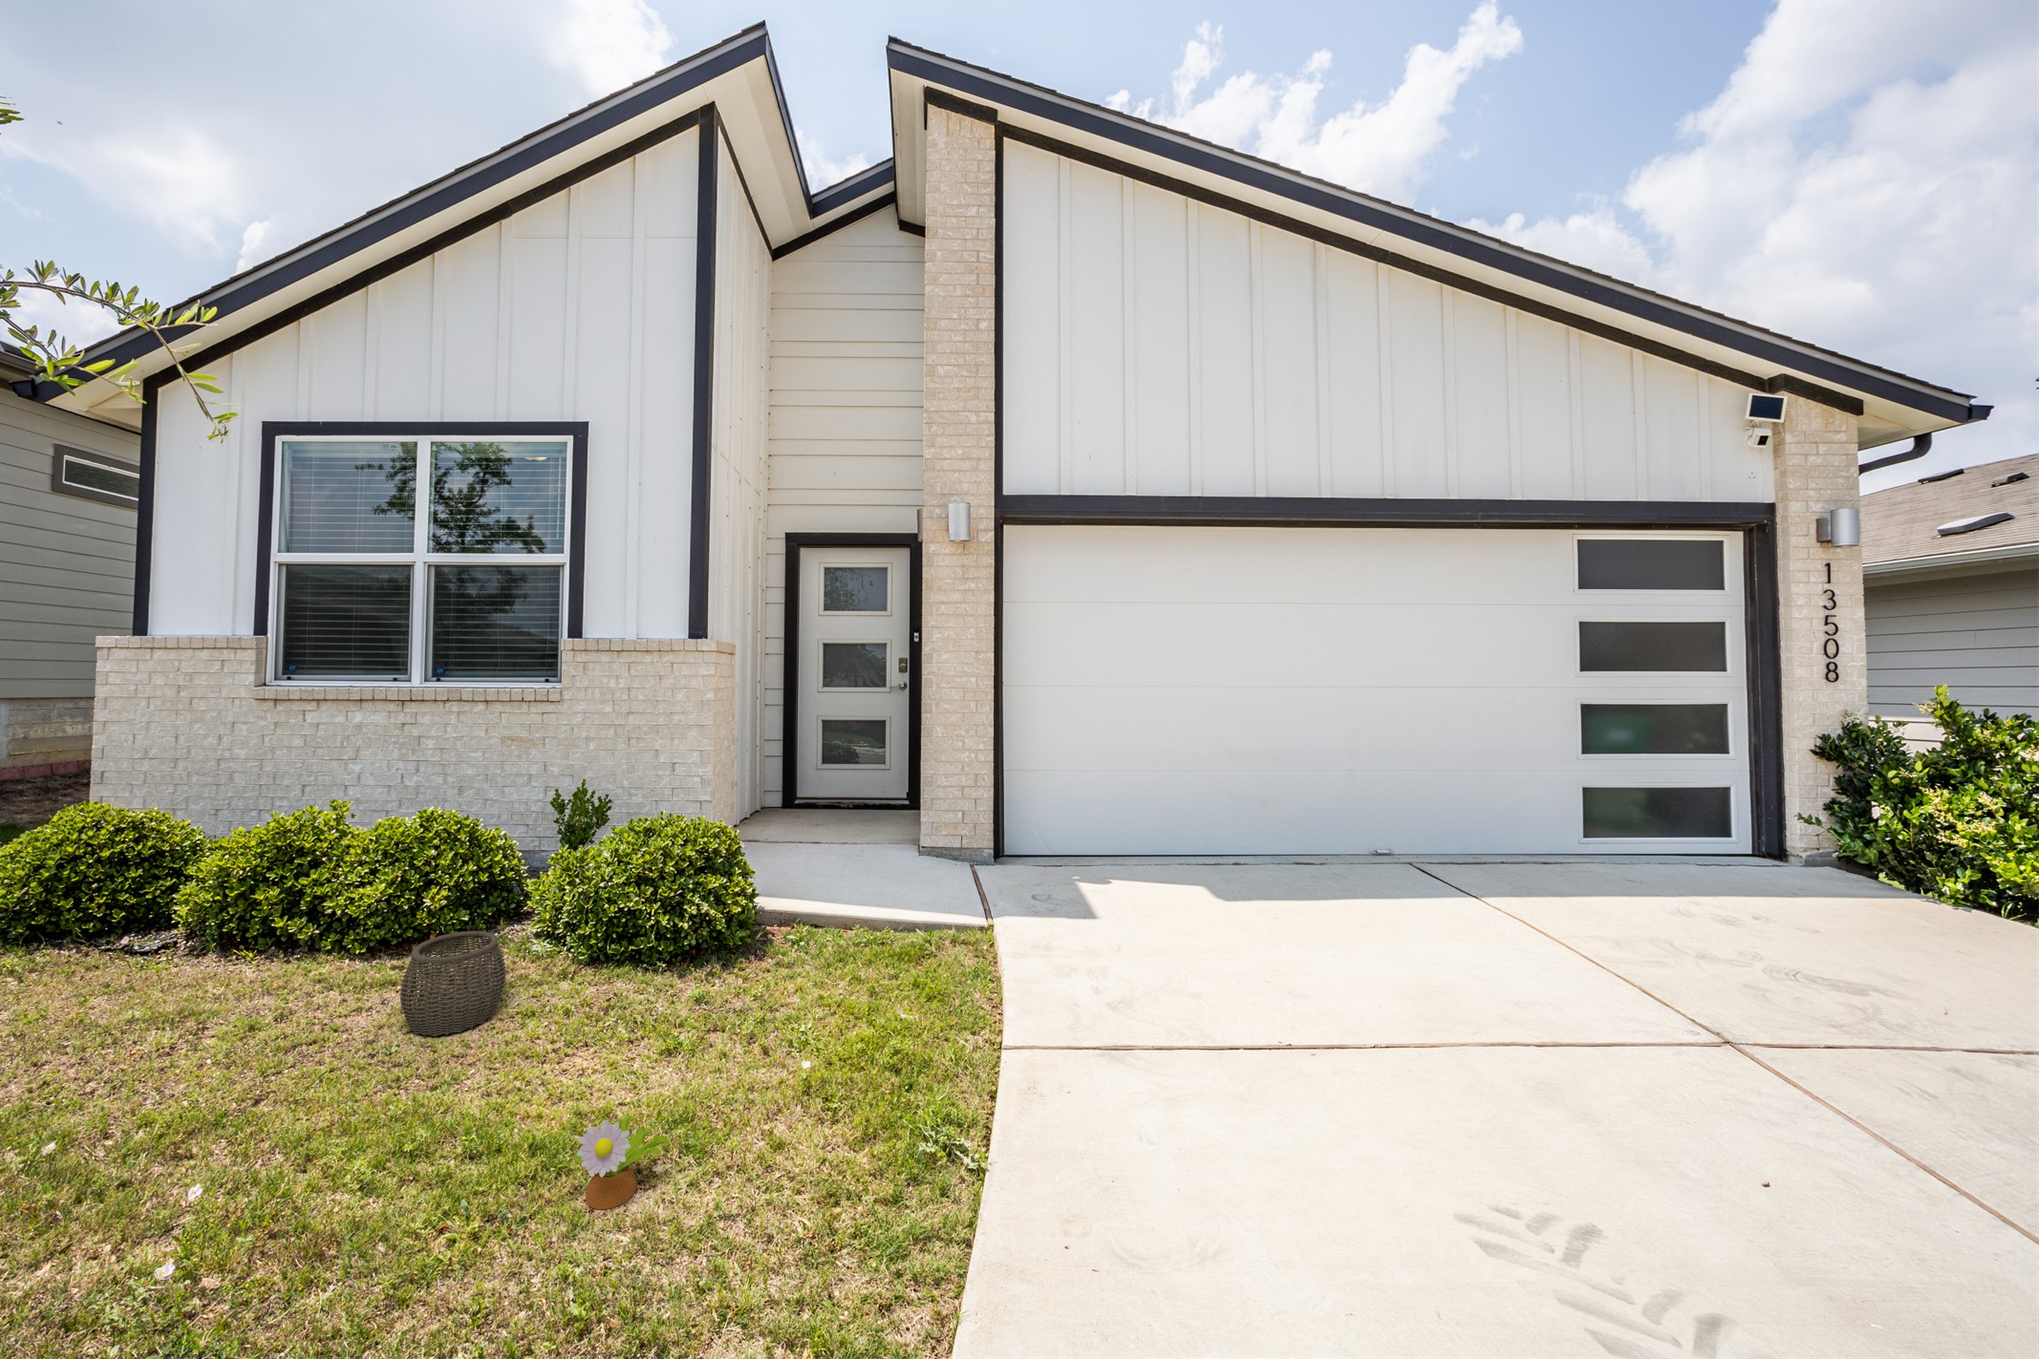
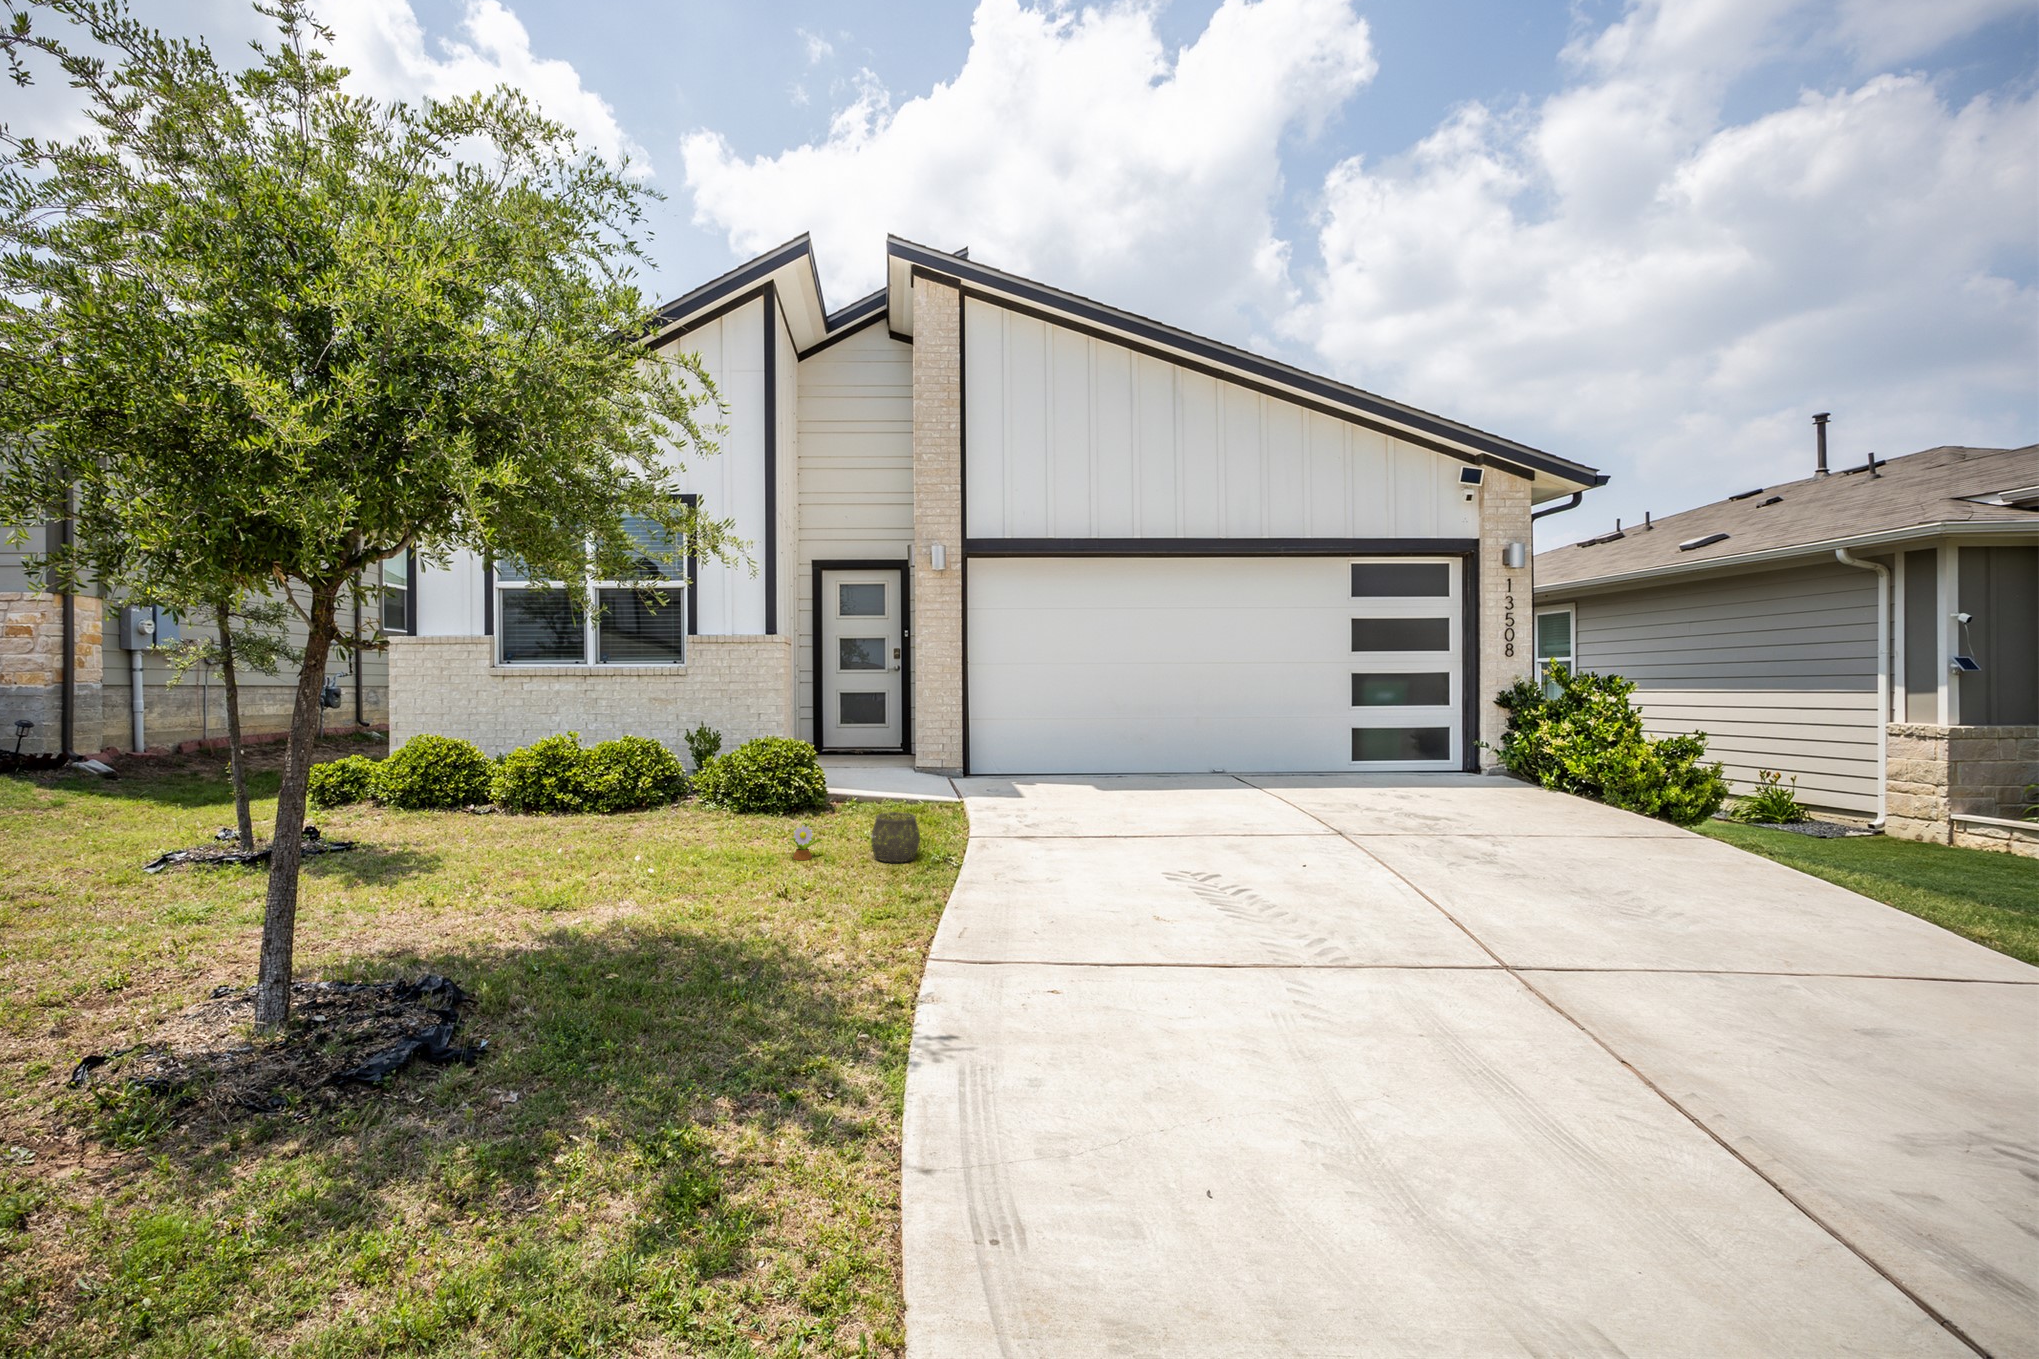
woven basket: present [400,931,506,1036] -> present [871,812,920,863]

